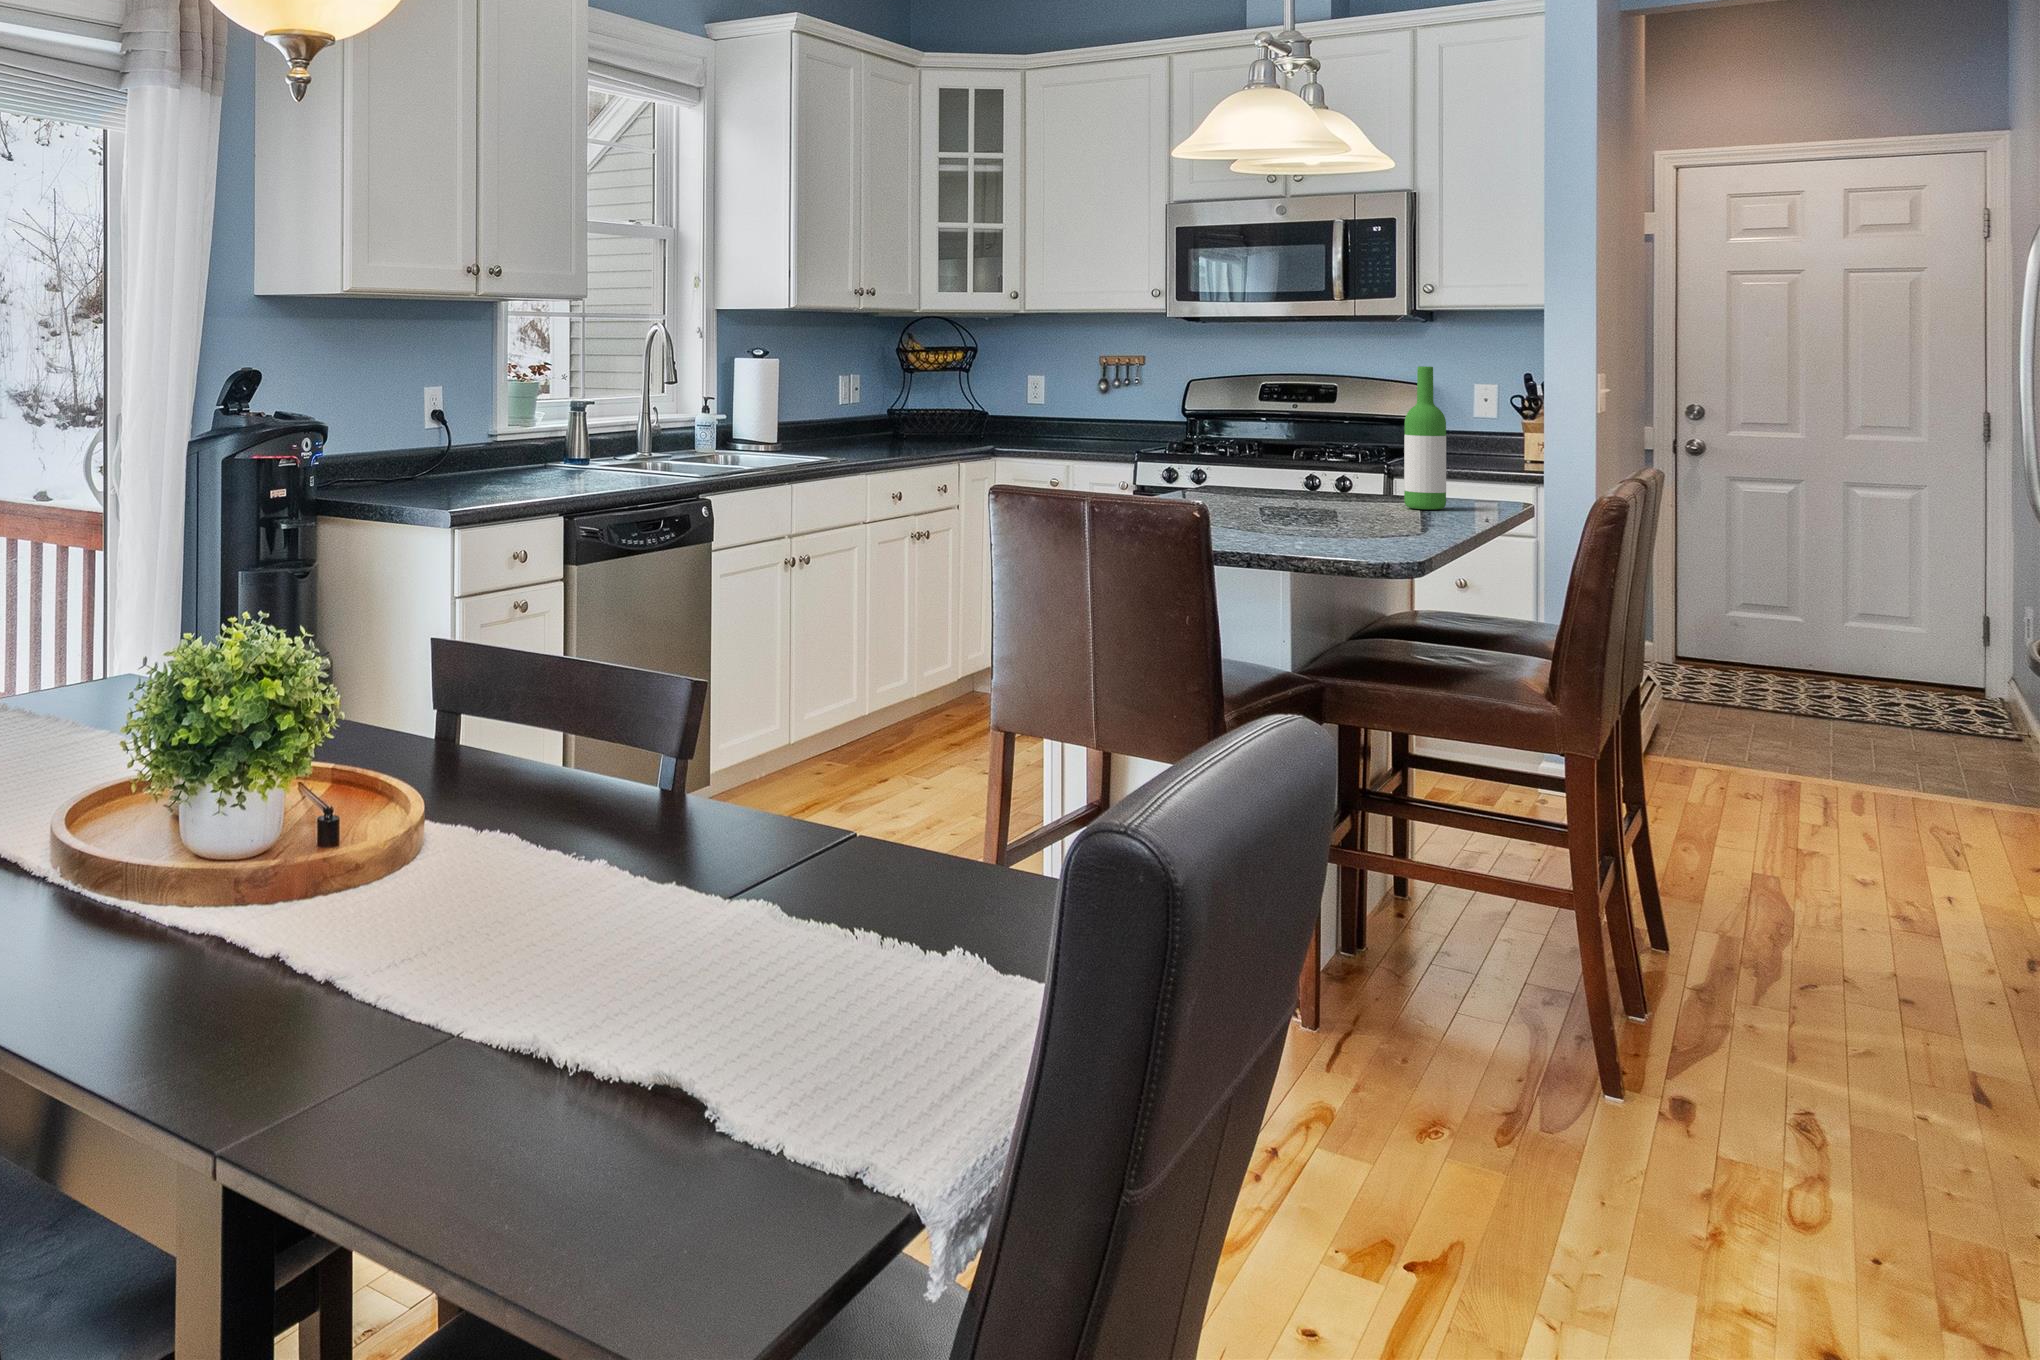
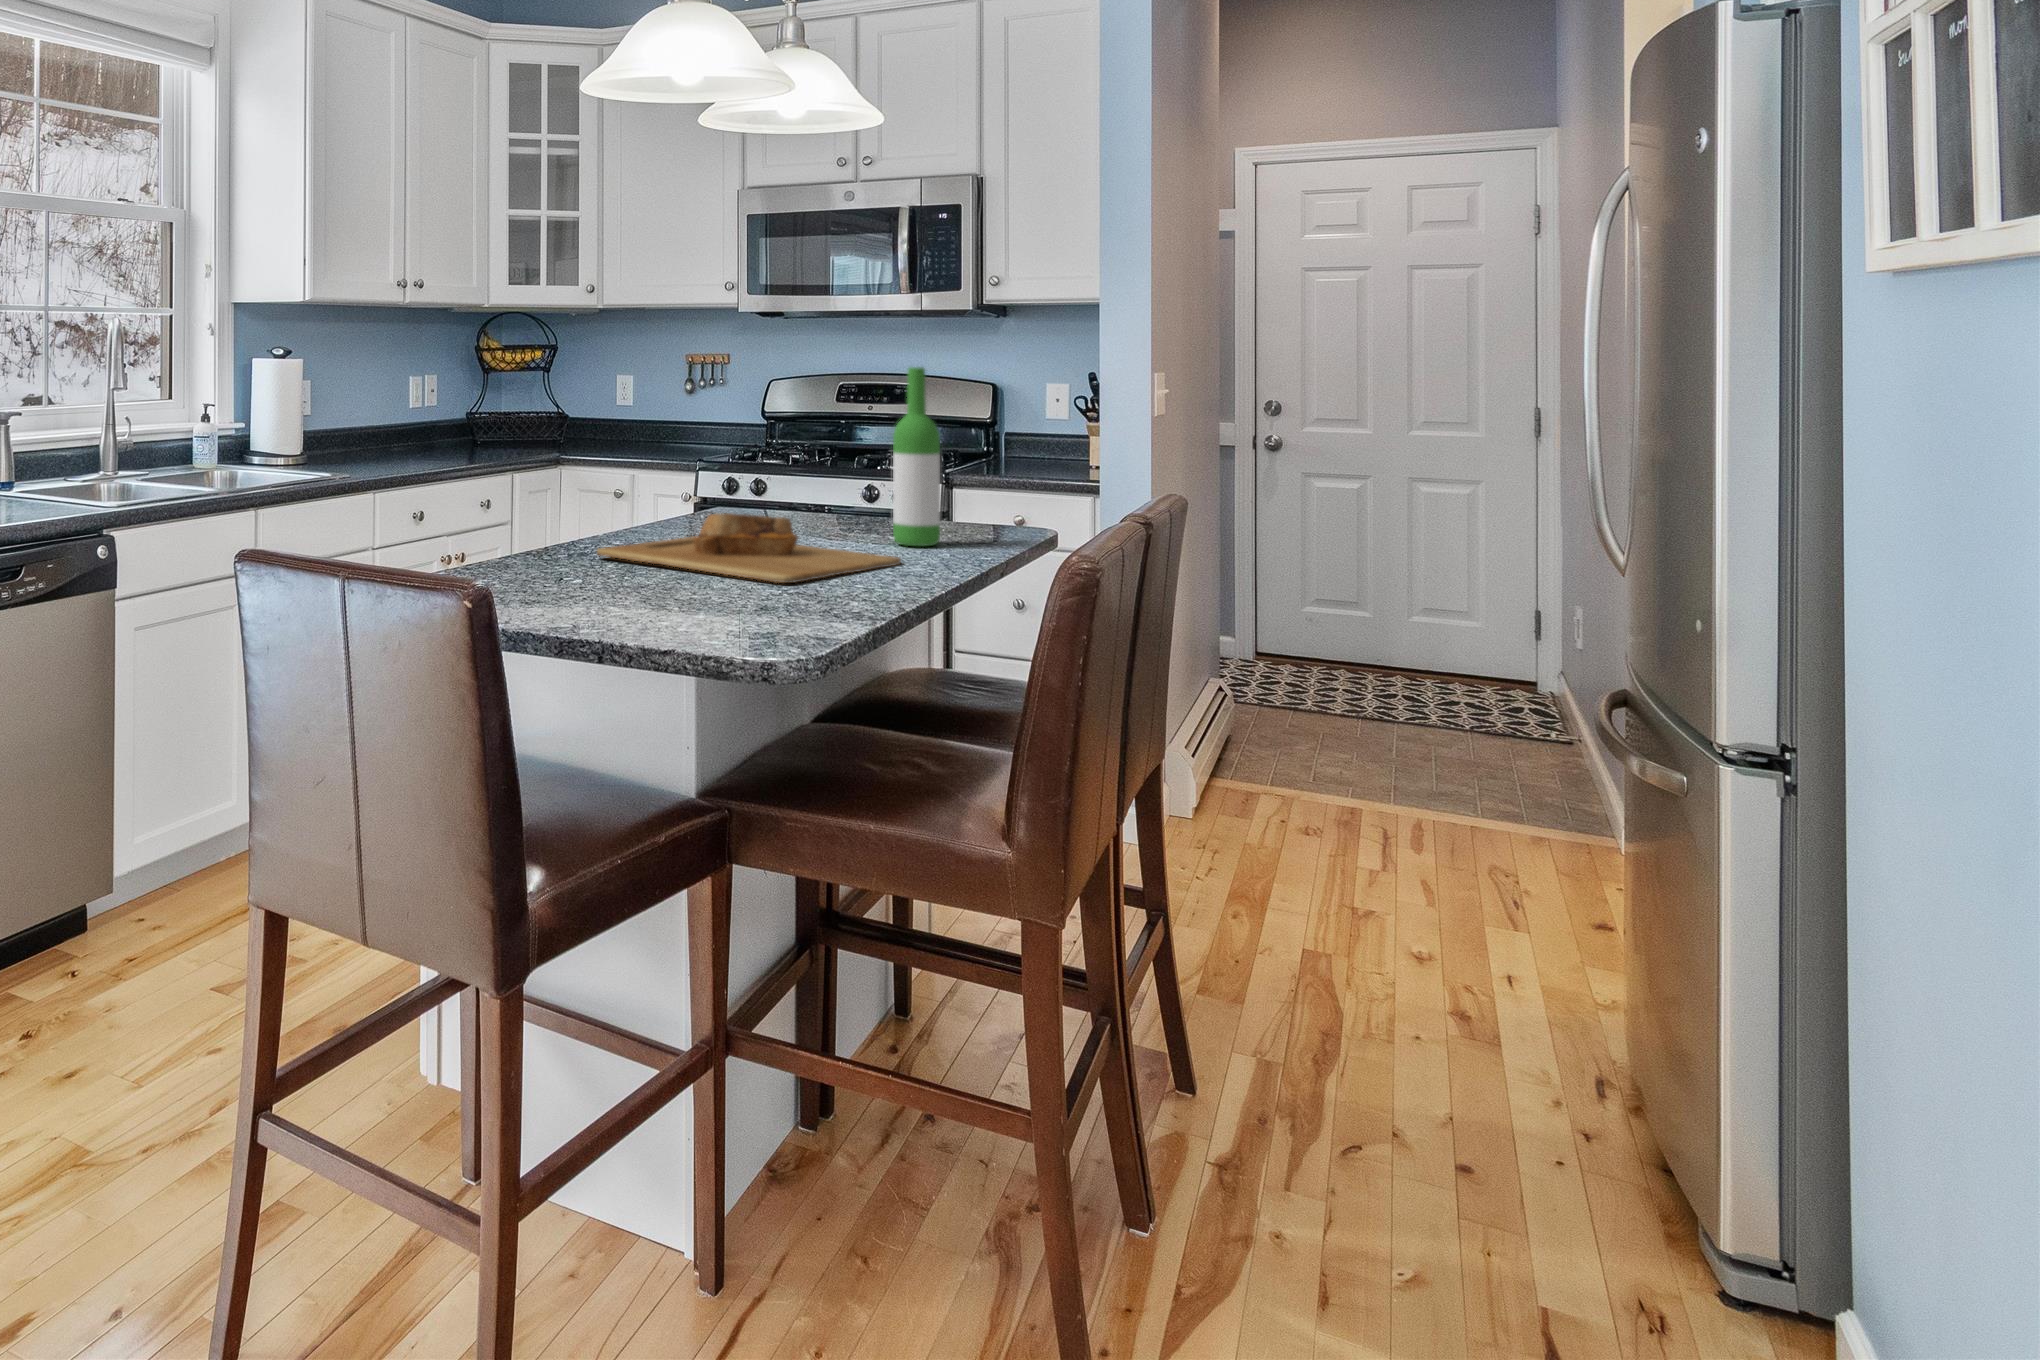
cutting board: none [1168,478,1425,528] -> present [597,513,901,583]

